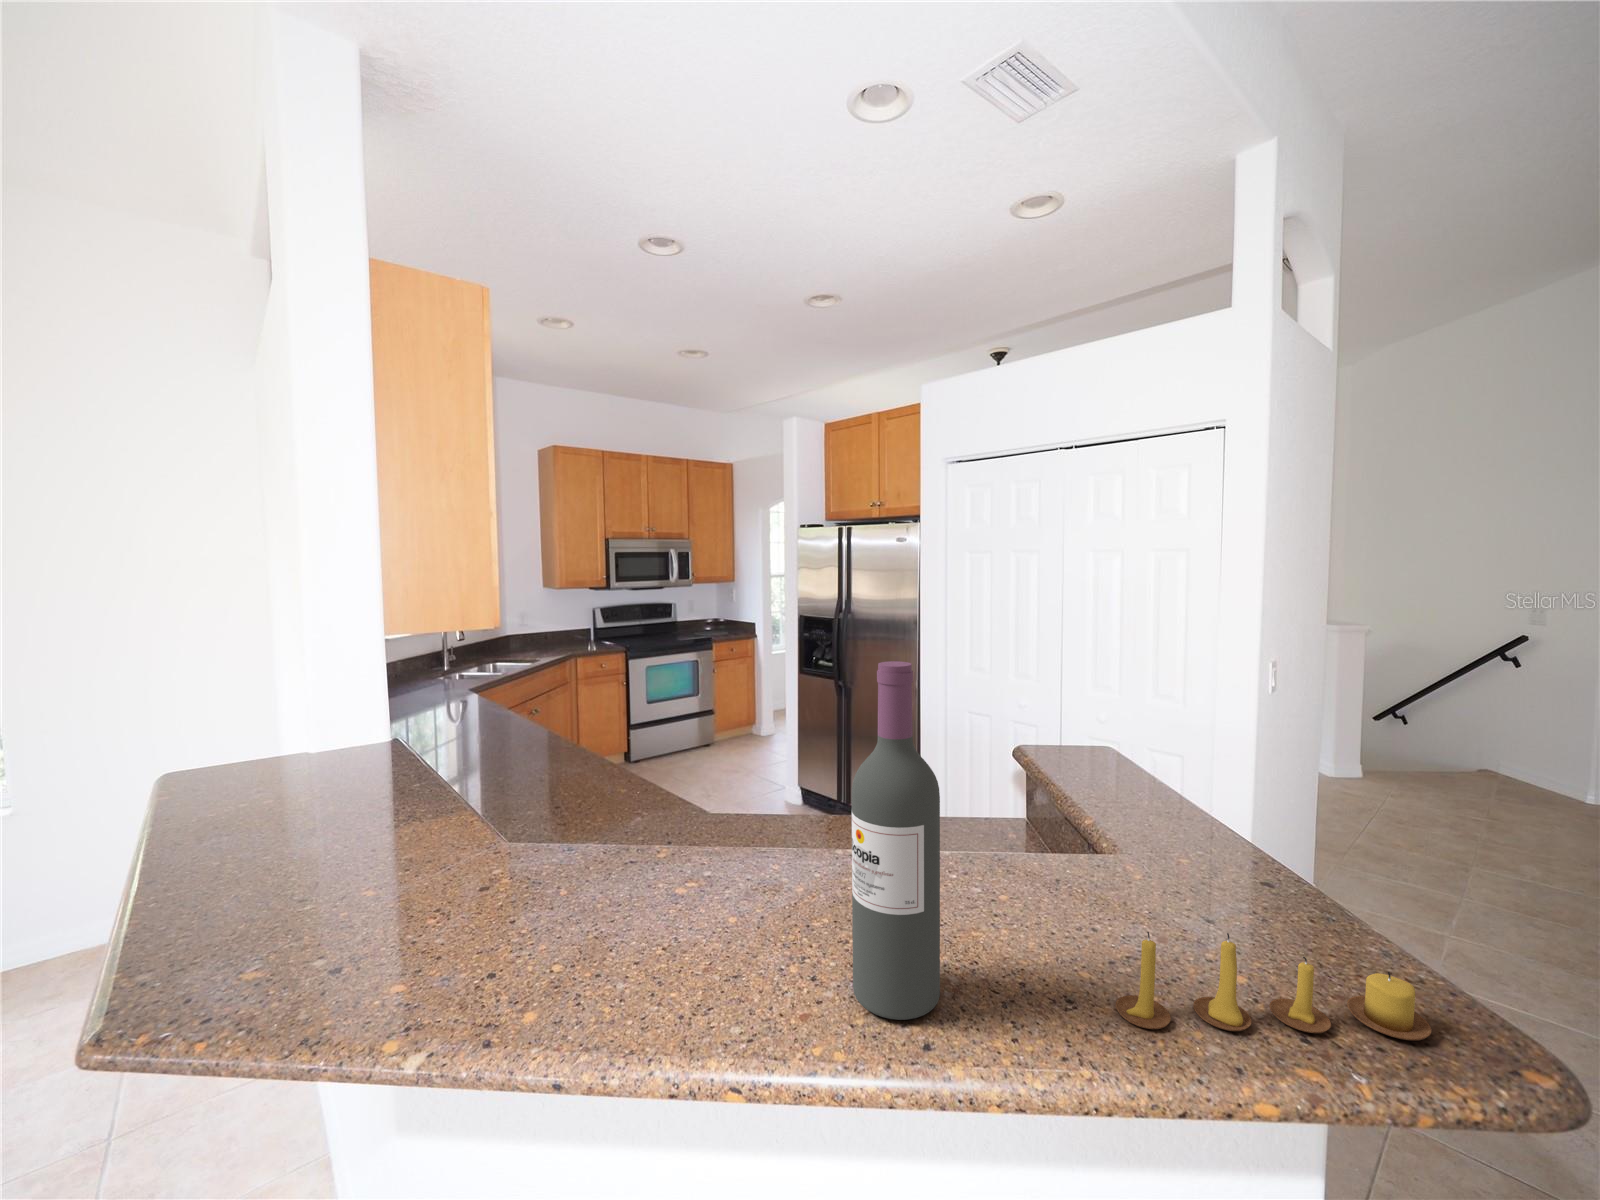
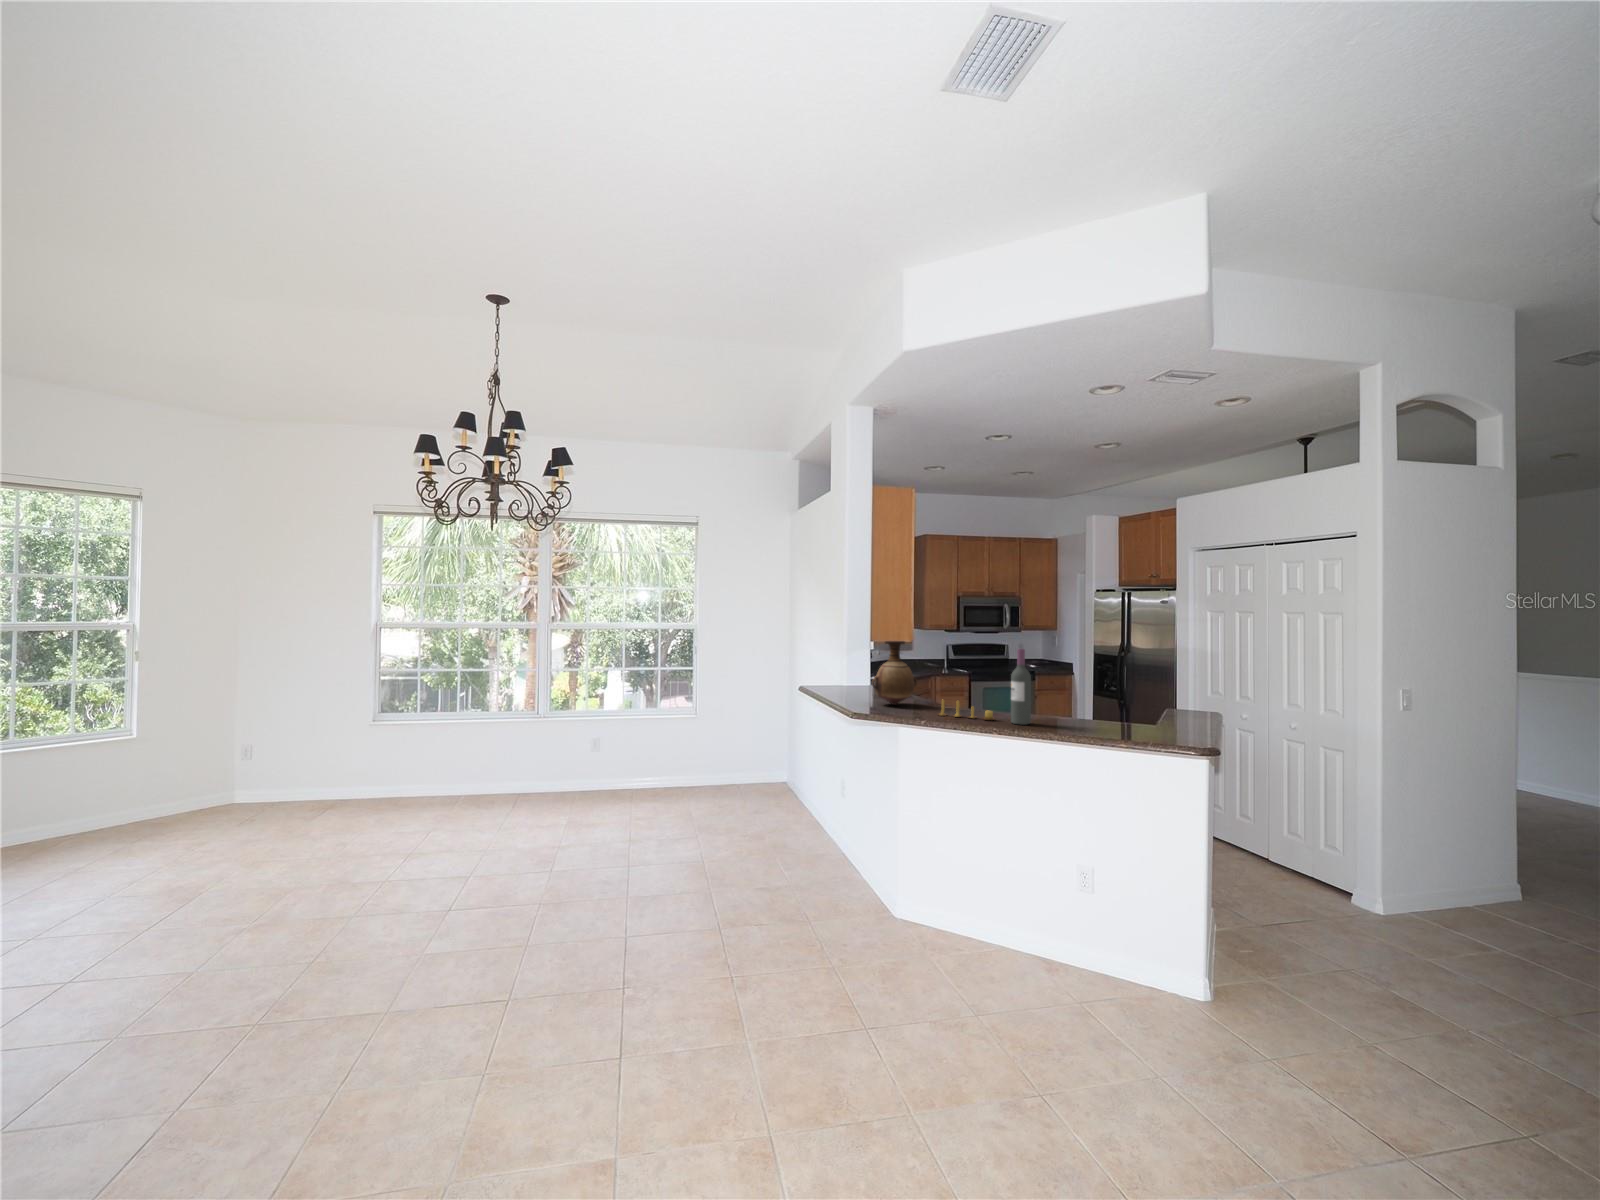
vase: none [231,637,455,892] -> present [872,641,917,705]
candle: present [1115,932,1432,1040] -> present [939,700,995,720]

